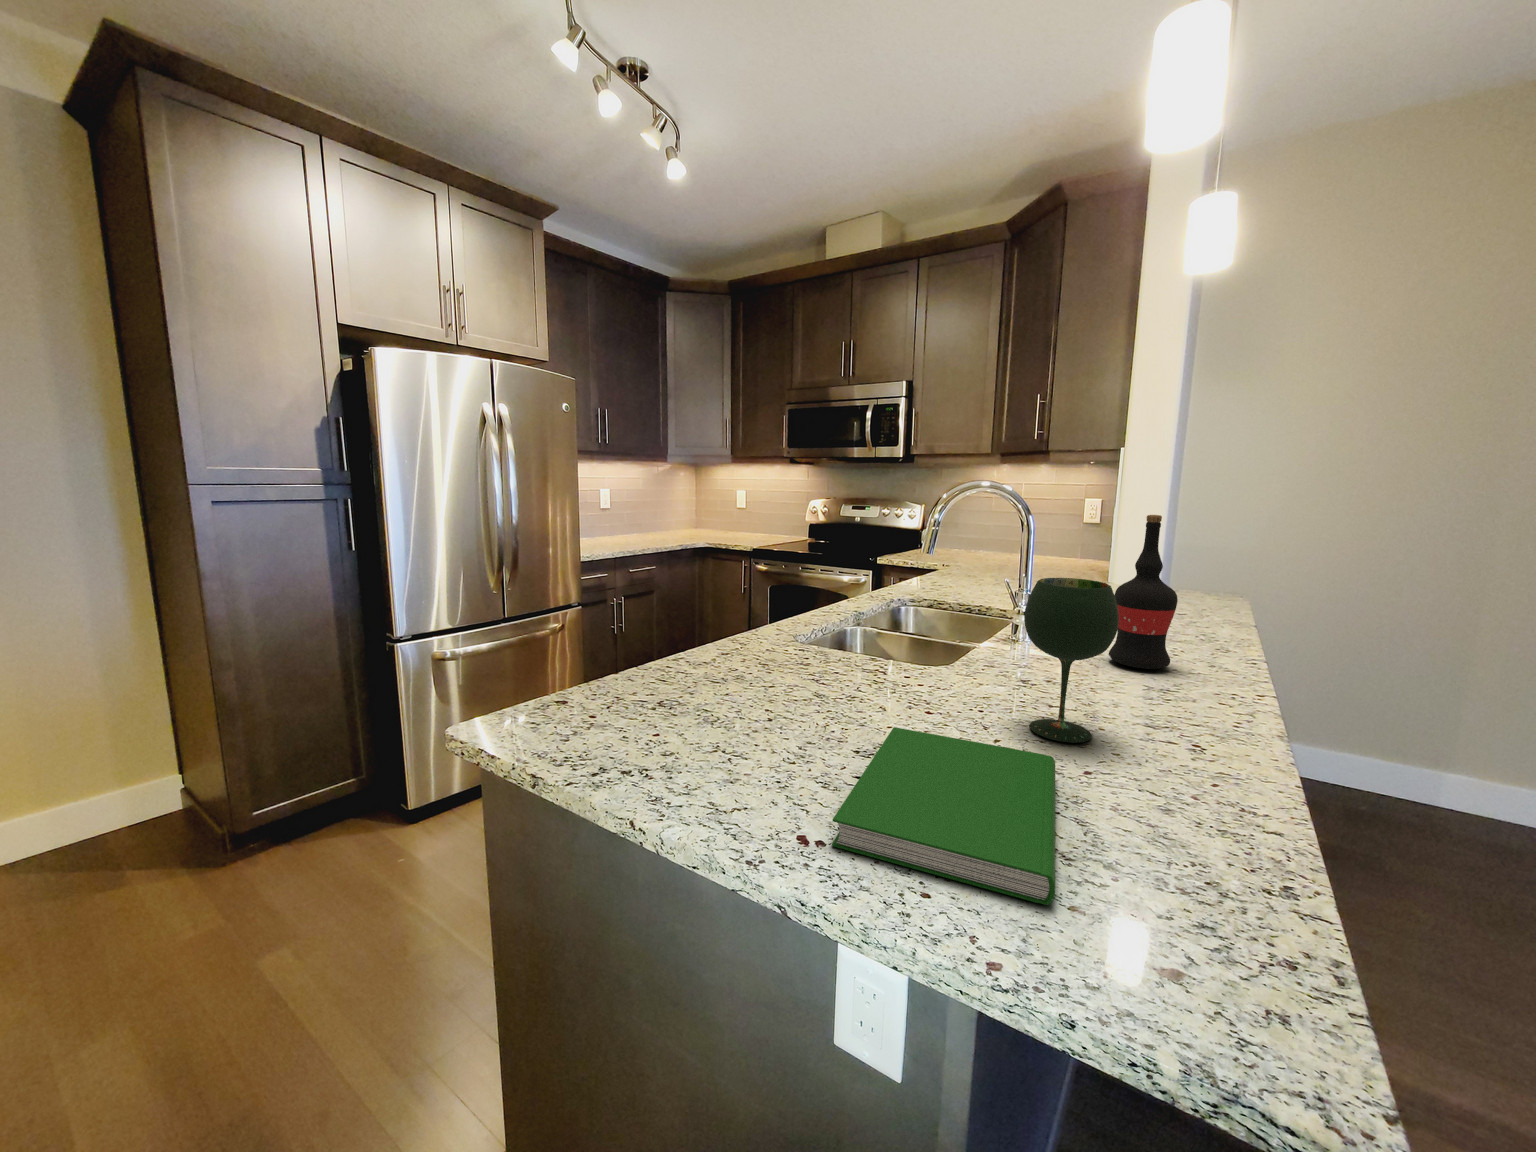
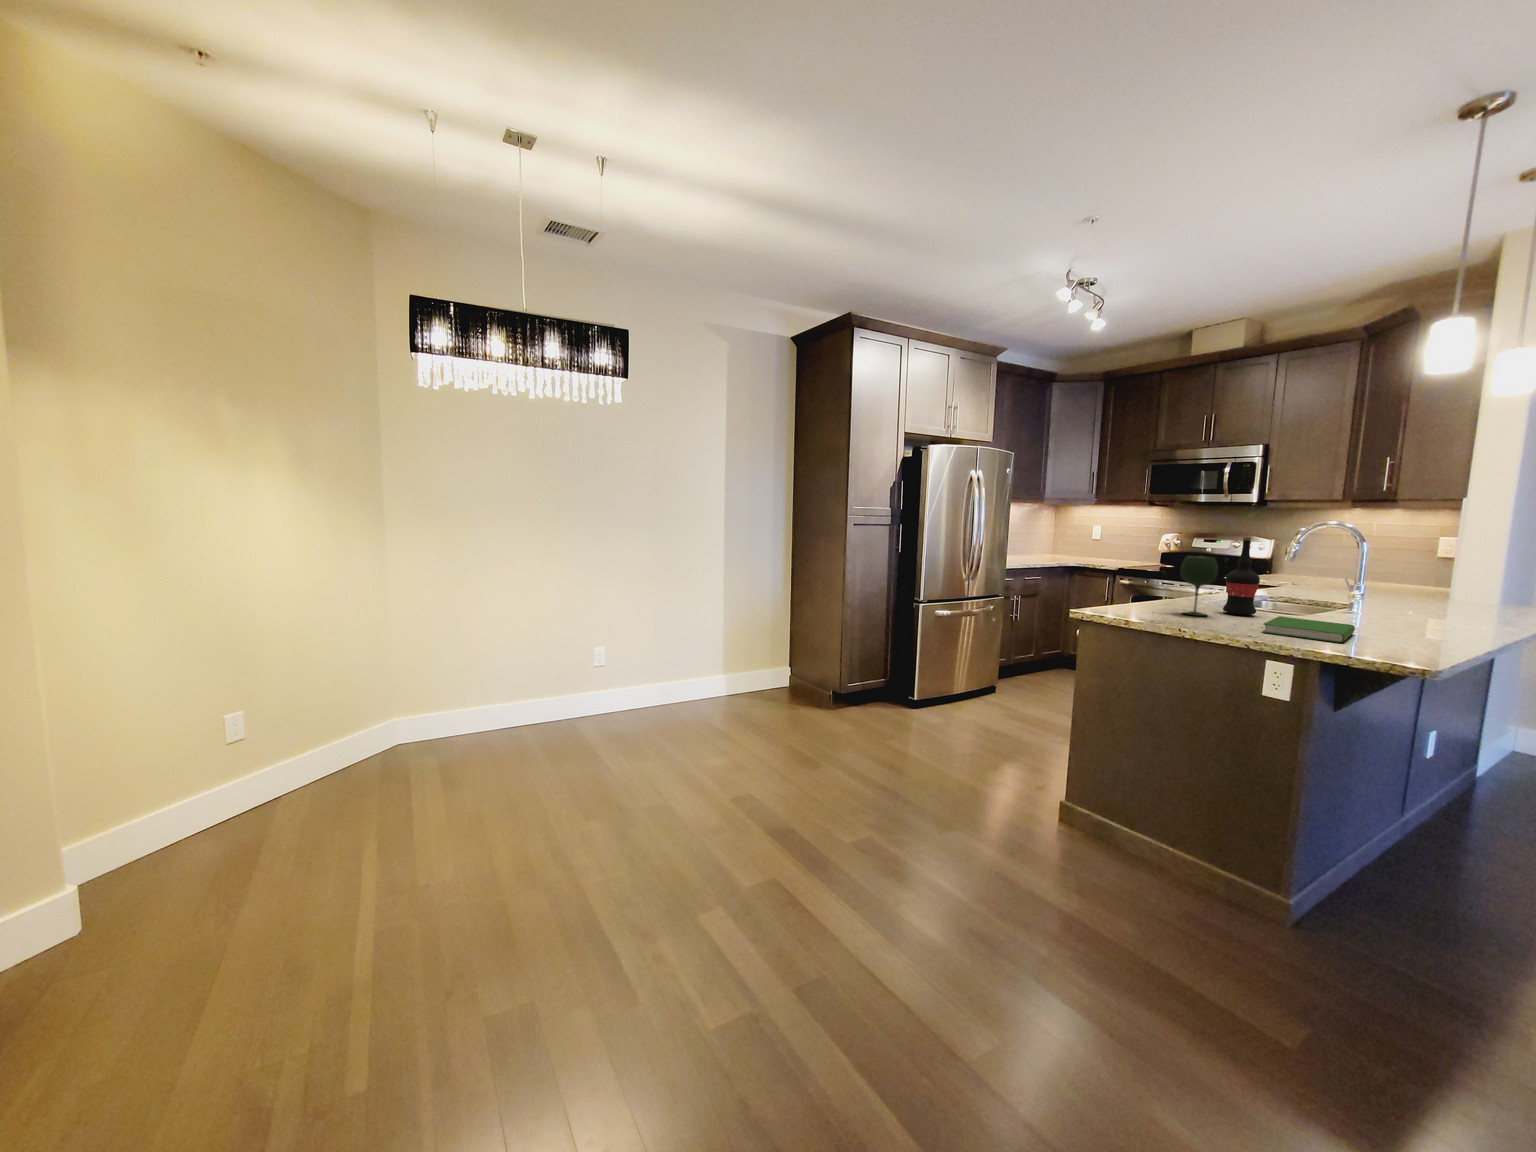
wine bottle: present [1109,515,1178,669] -> present [1223,537,1260,615]
wine glass: present [1024,578,1119,743] -> present [1180,556,1218,616]

